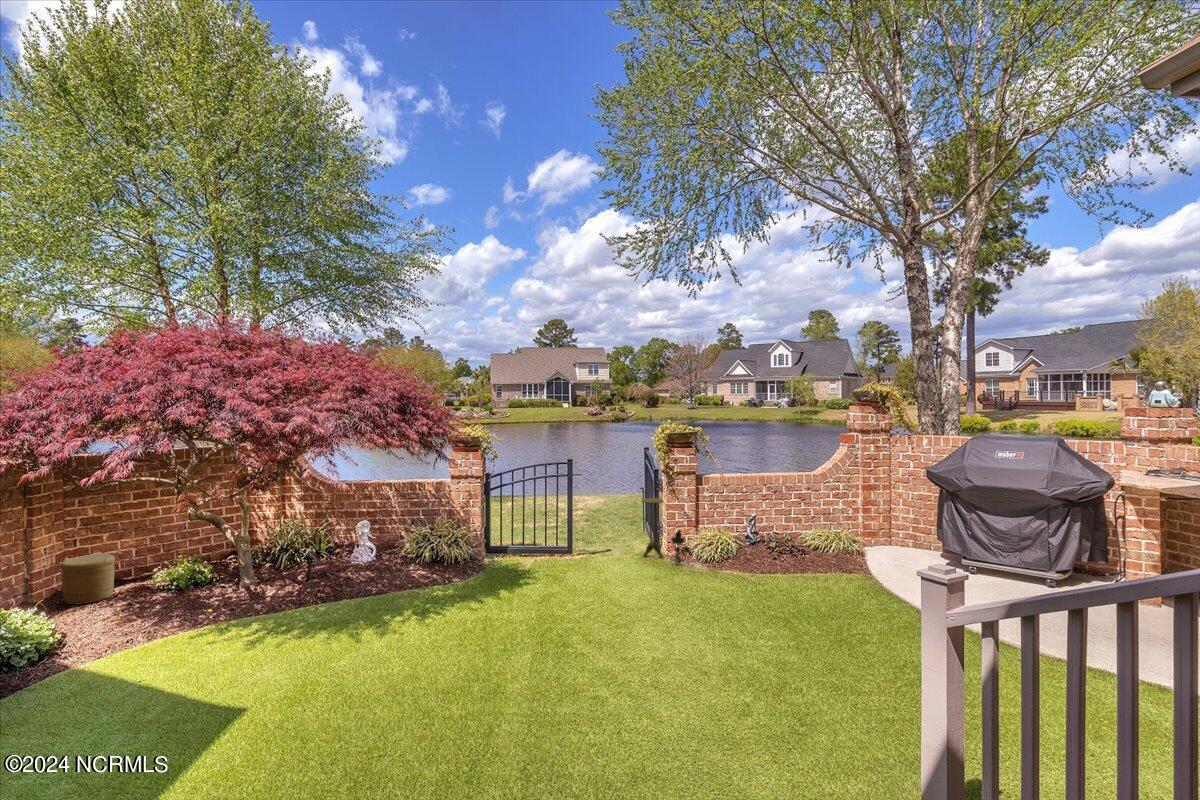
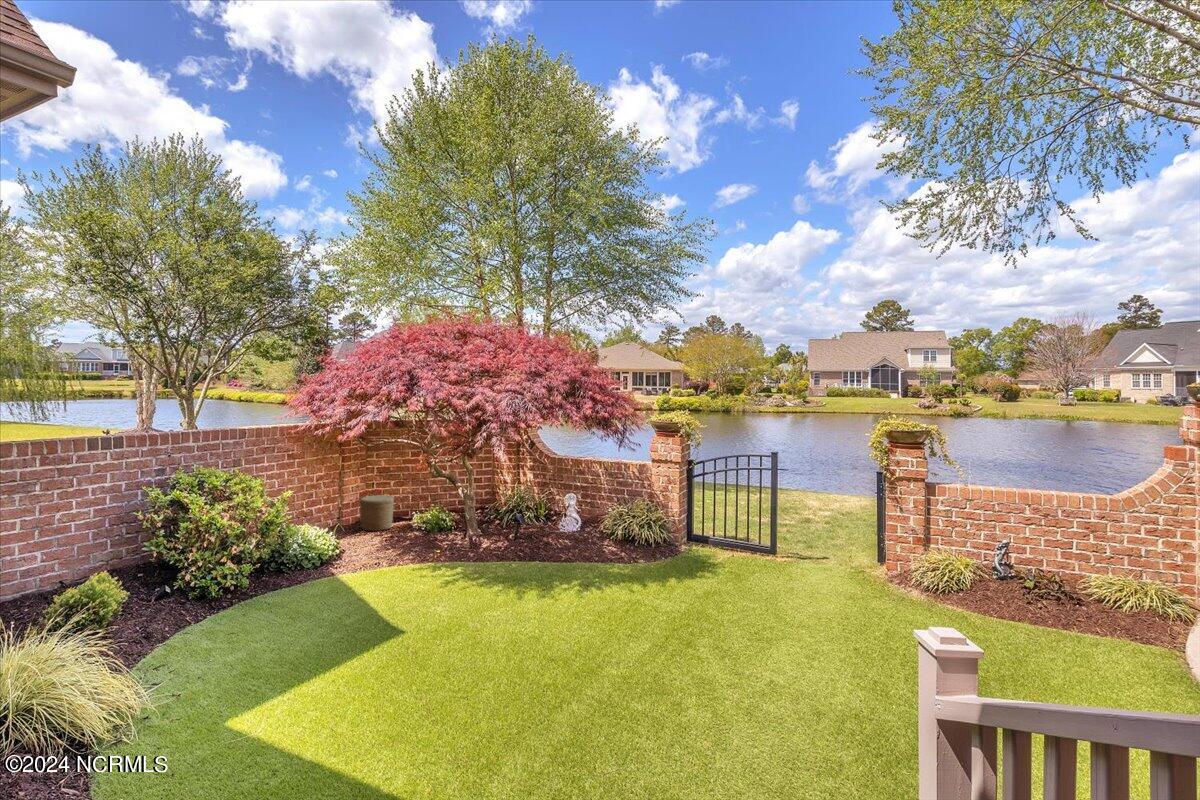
side table: present [642,498,664,558] -> none [851,505,880,576]
potted plant: present [671,530,691,565] -> none [878,545,915,588]

